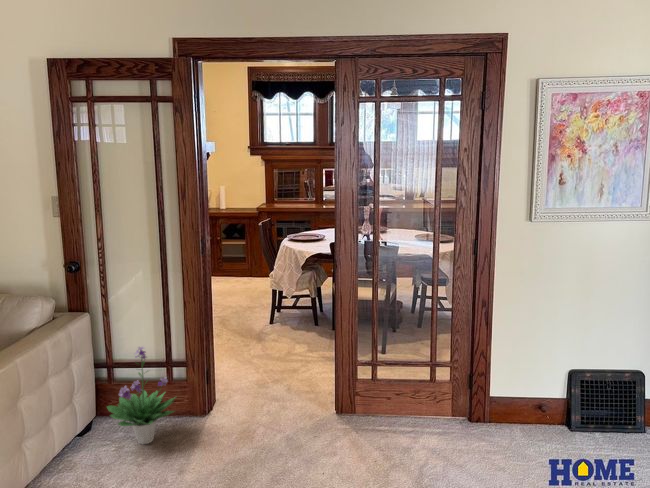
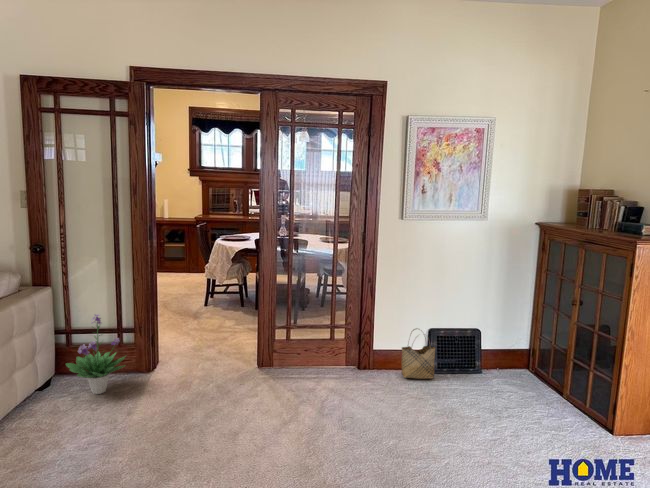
woven basket: none [529,369,579,439] -> present [402,329,435,379]

